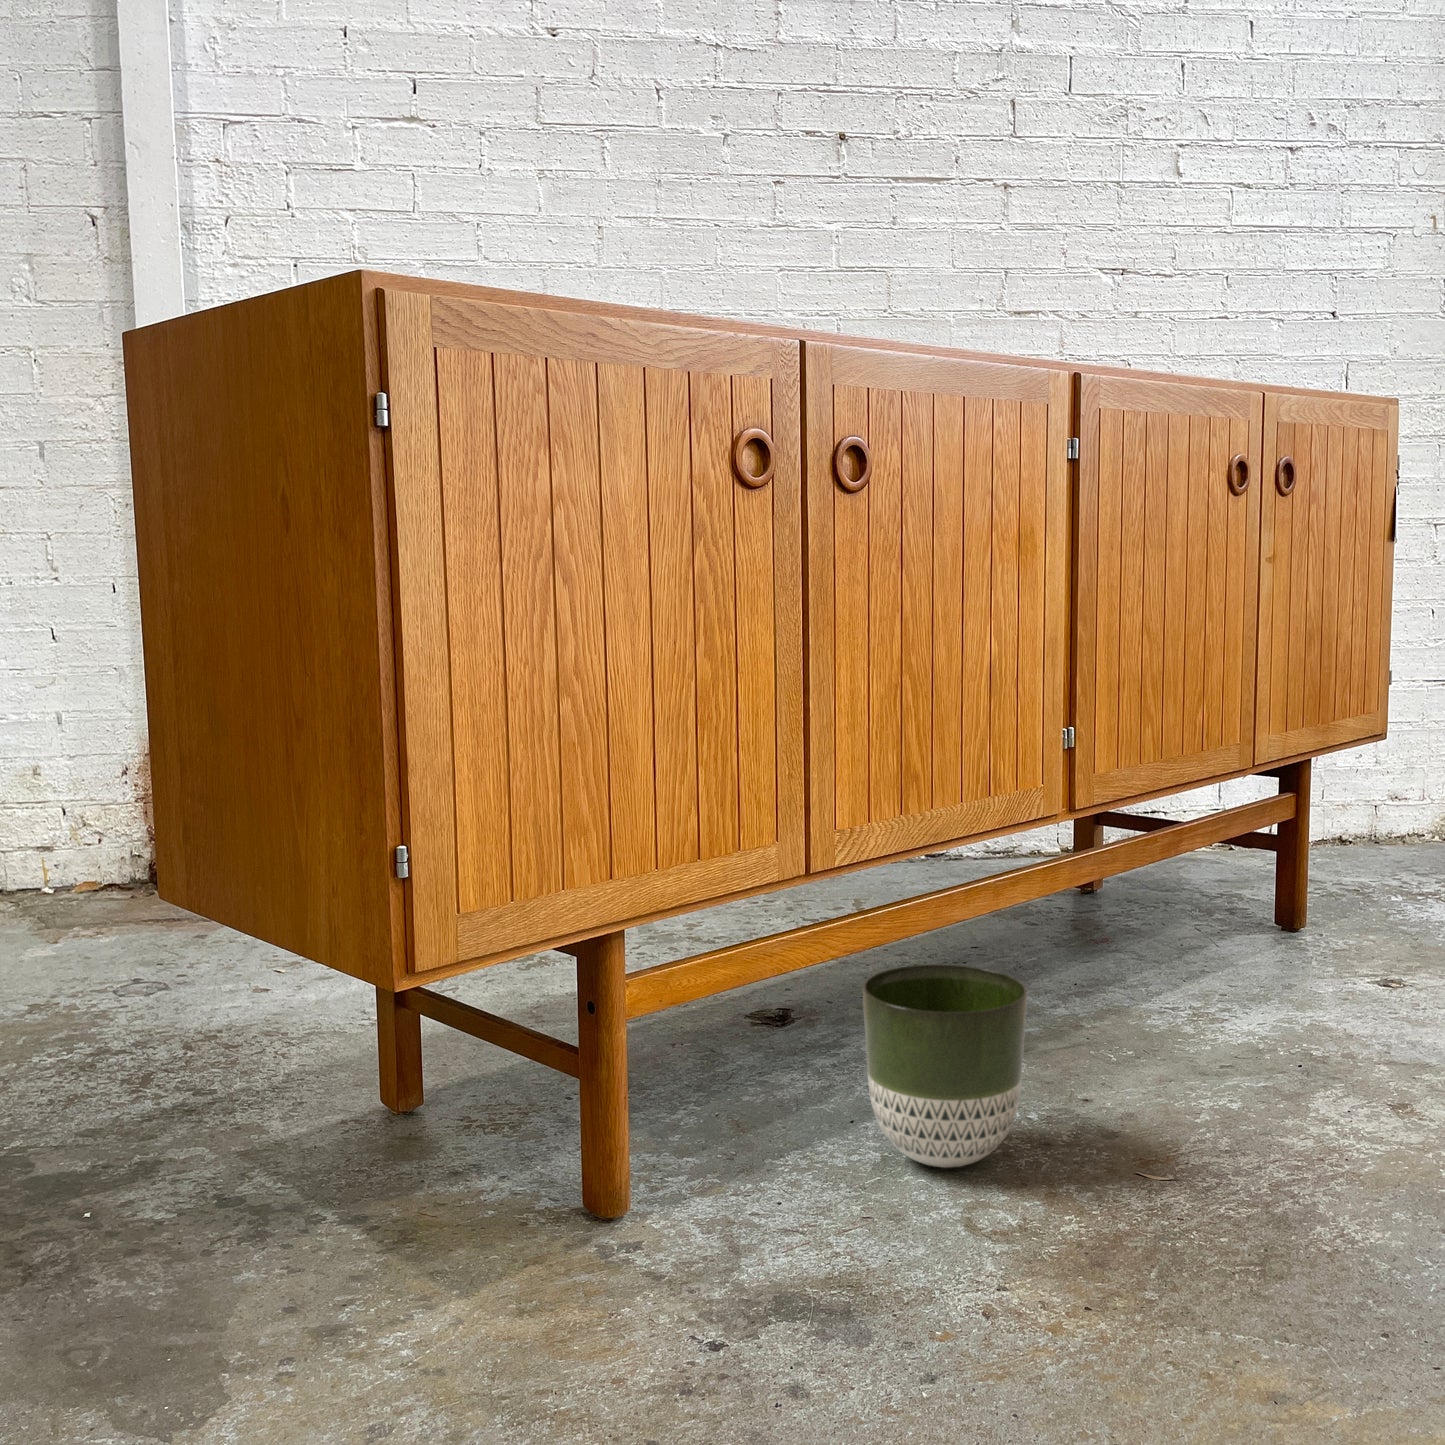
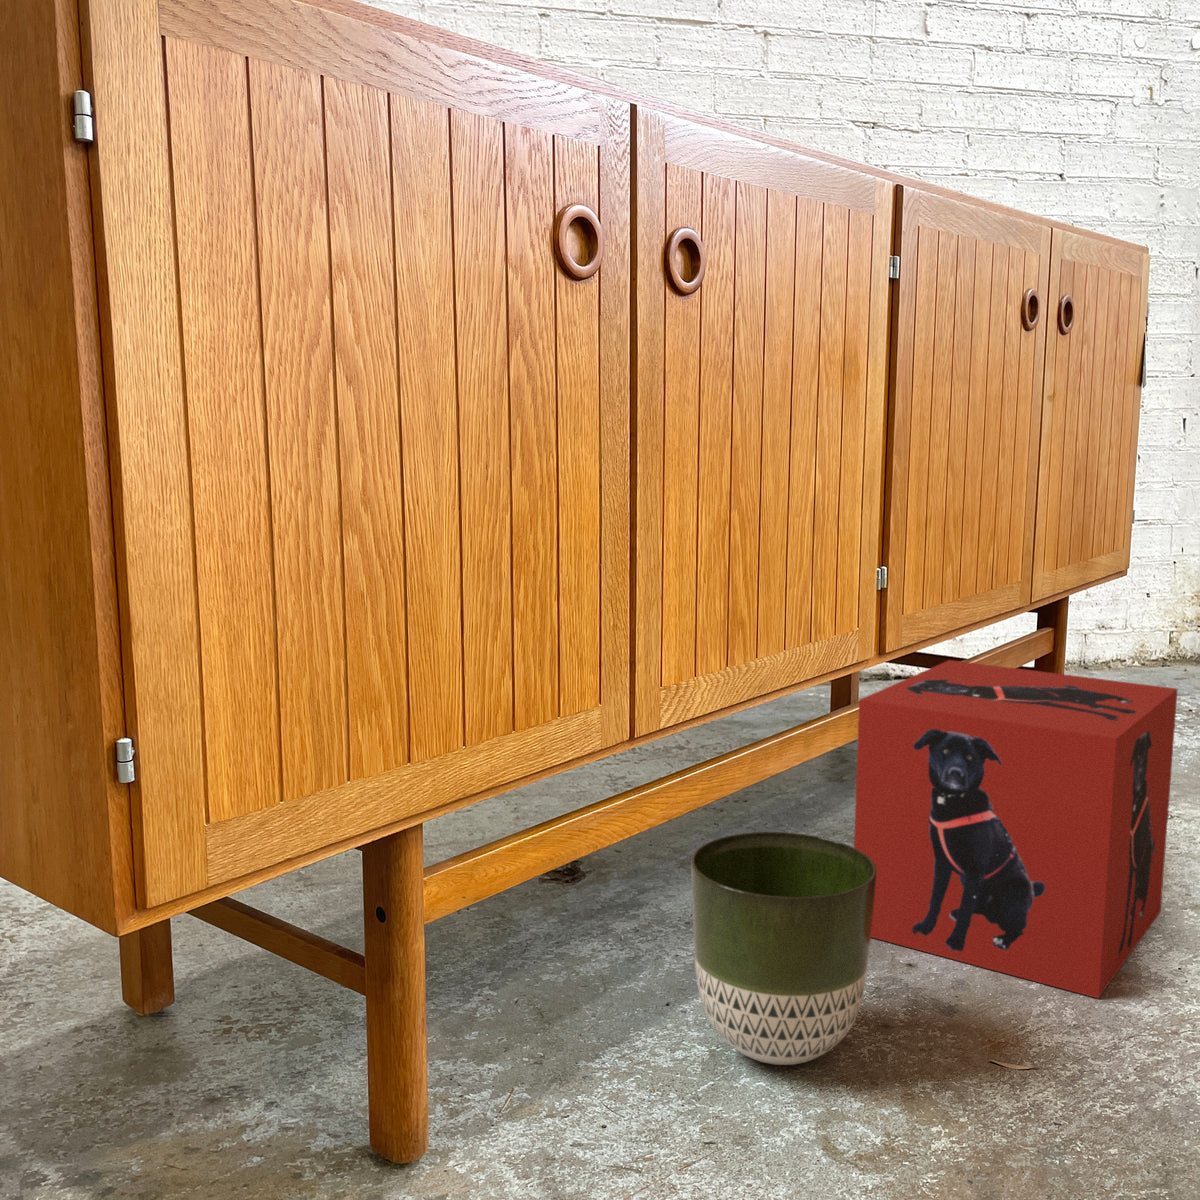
storage box: none [1039,817,1362,1130] -> present [854,660,1178,998]

